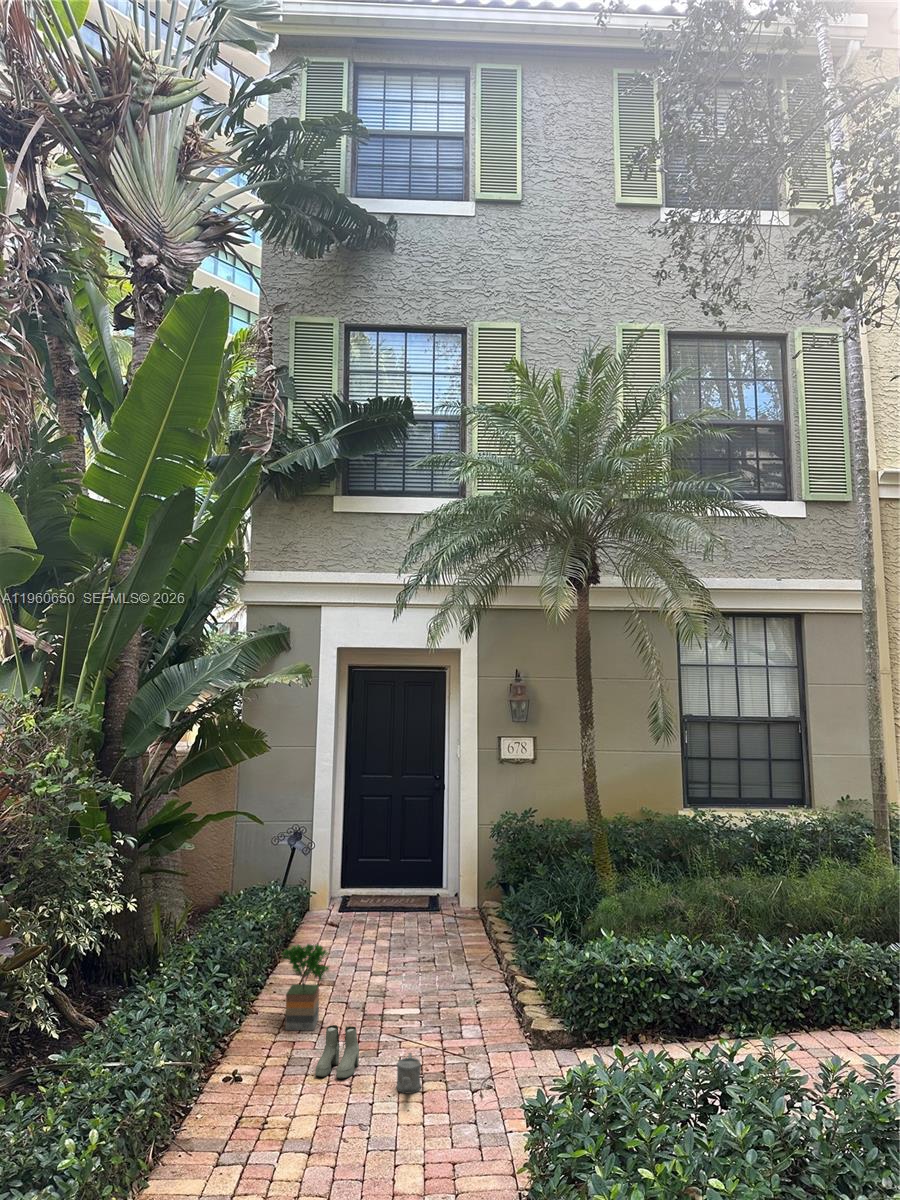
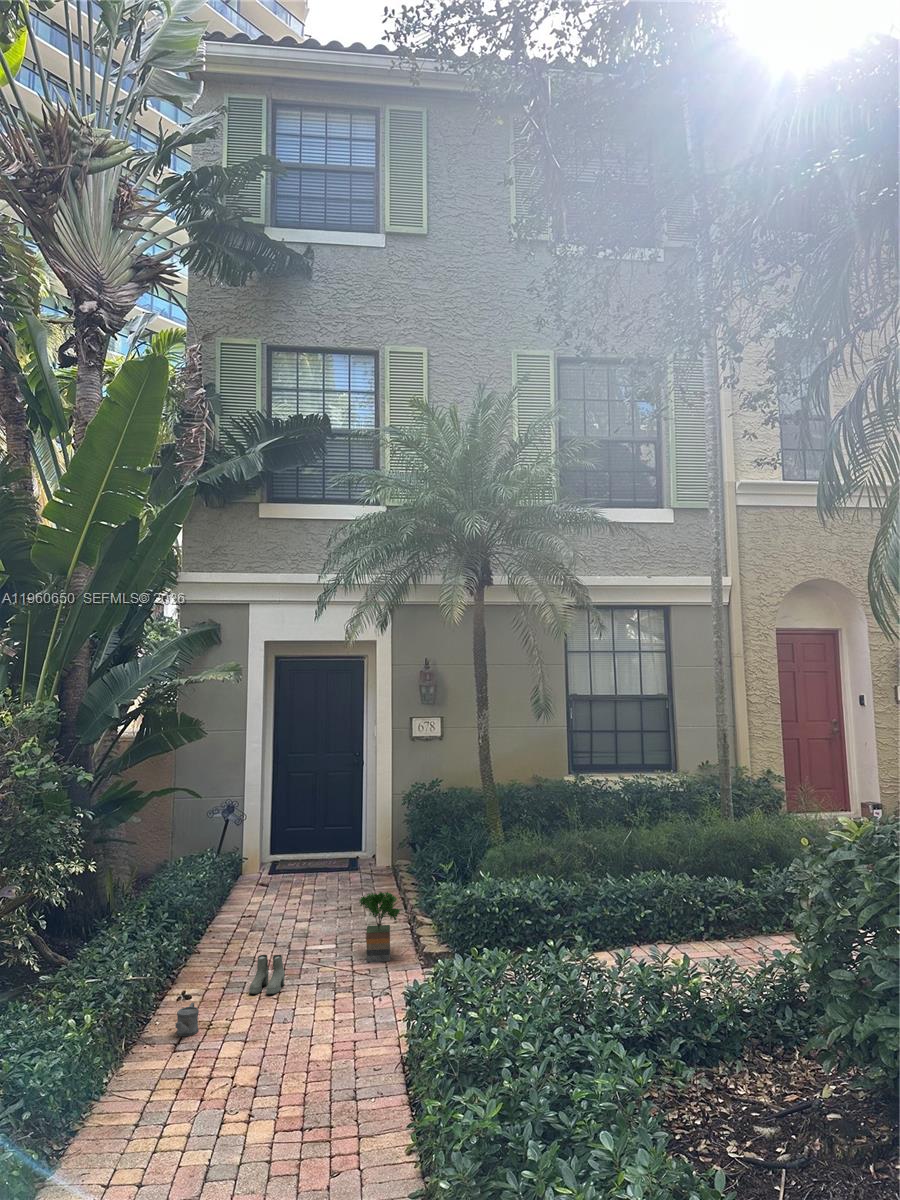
potted tree: present [282,944,329,1030] -> present [359,892,400,962]
watering can: present [397,1053,421,1093] -> present [175,1003,199,1036]

